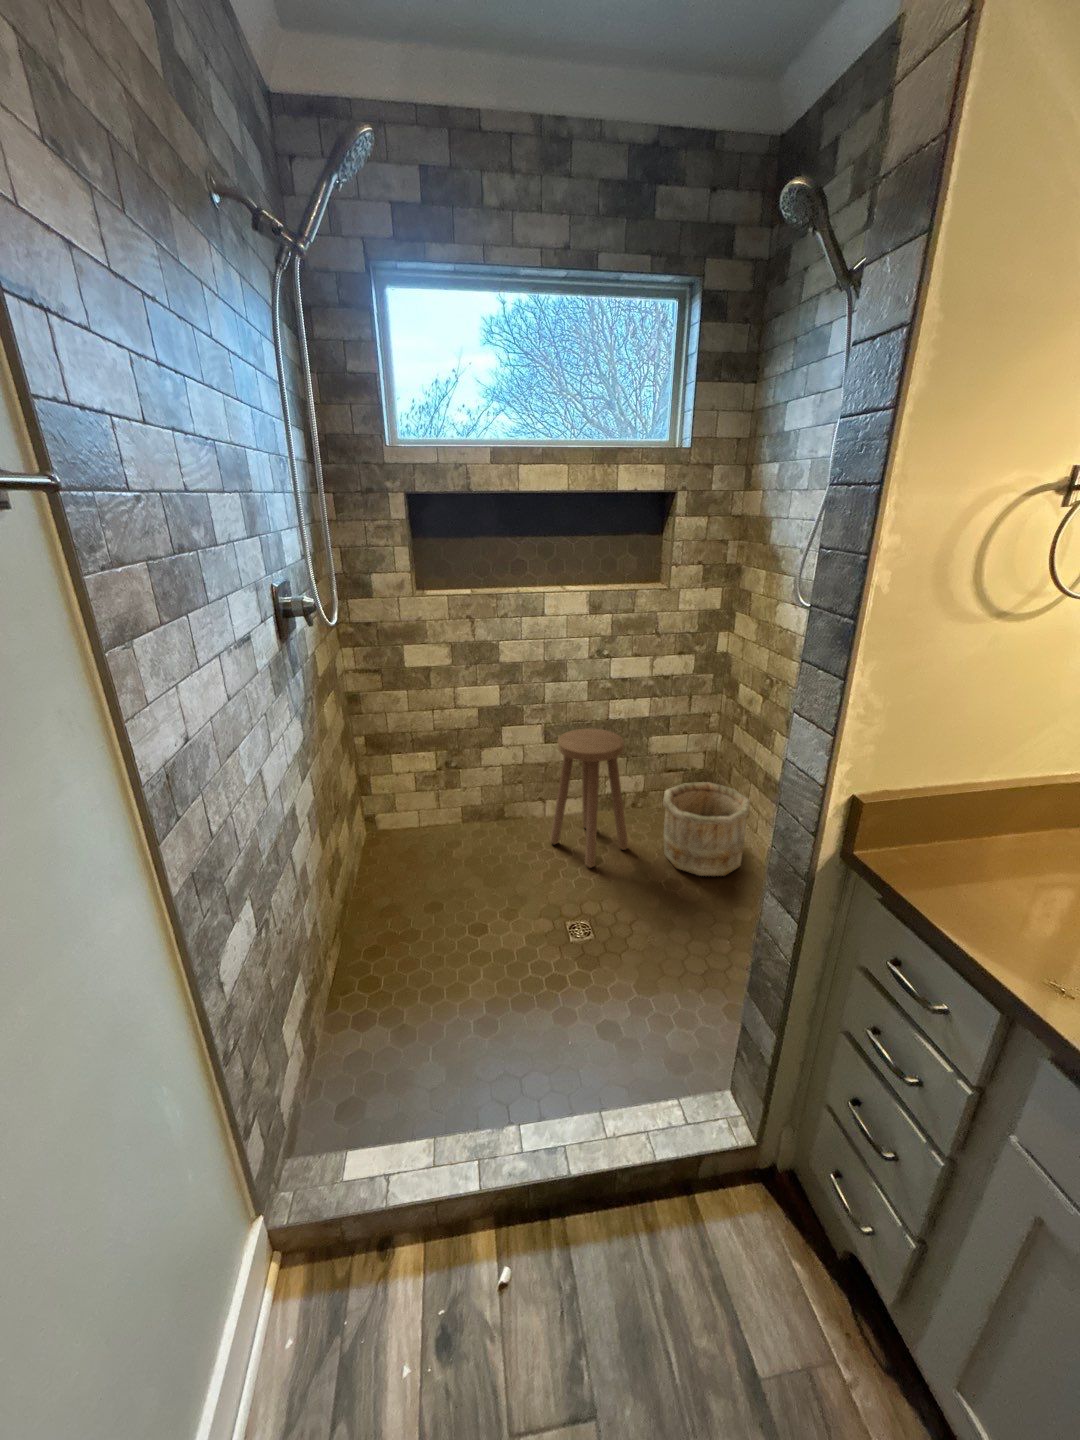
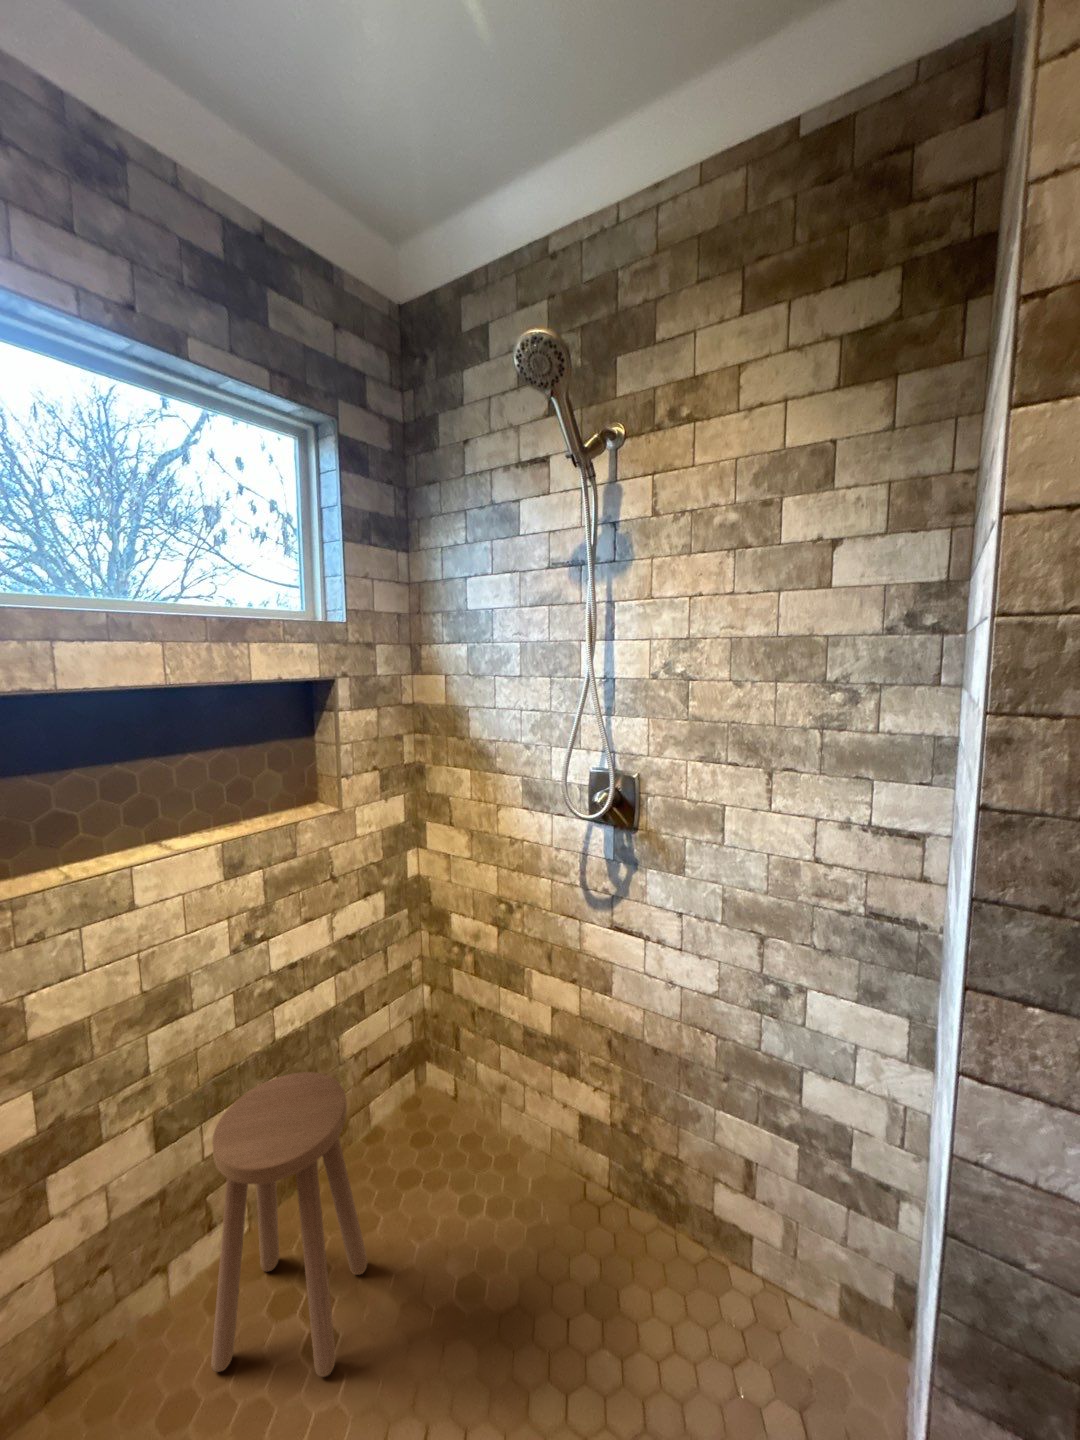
wooden bucket: present [663,782,750,876] -> none [404,1064,533,1251]

